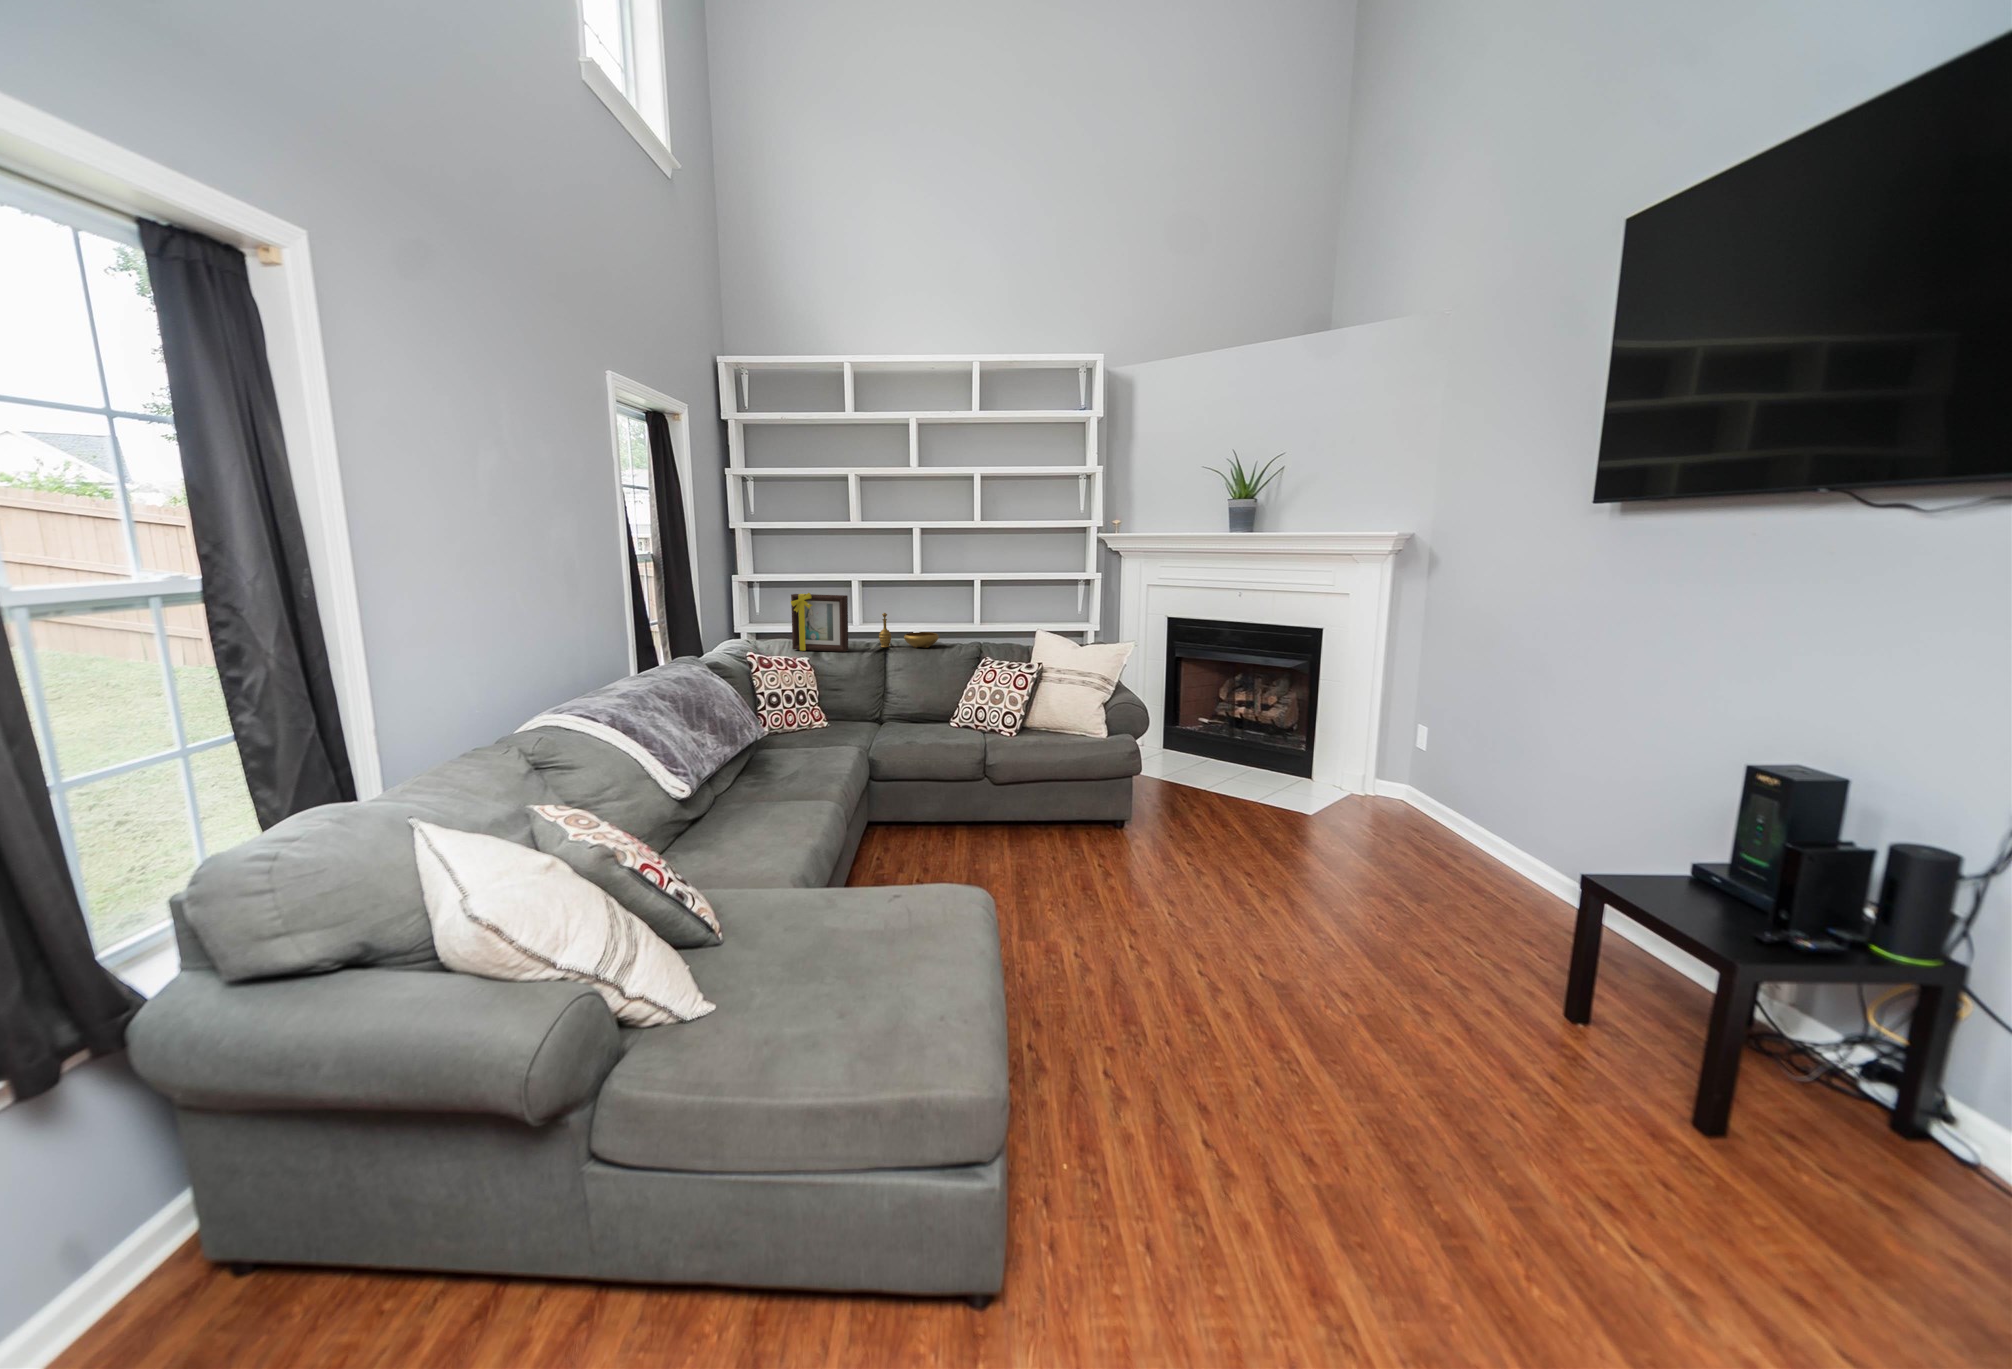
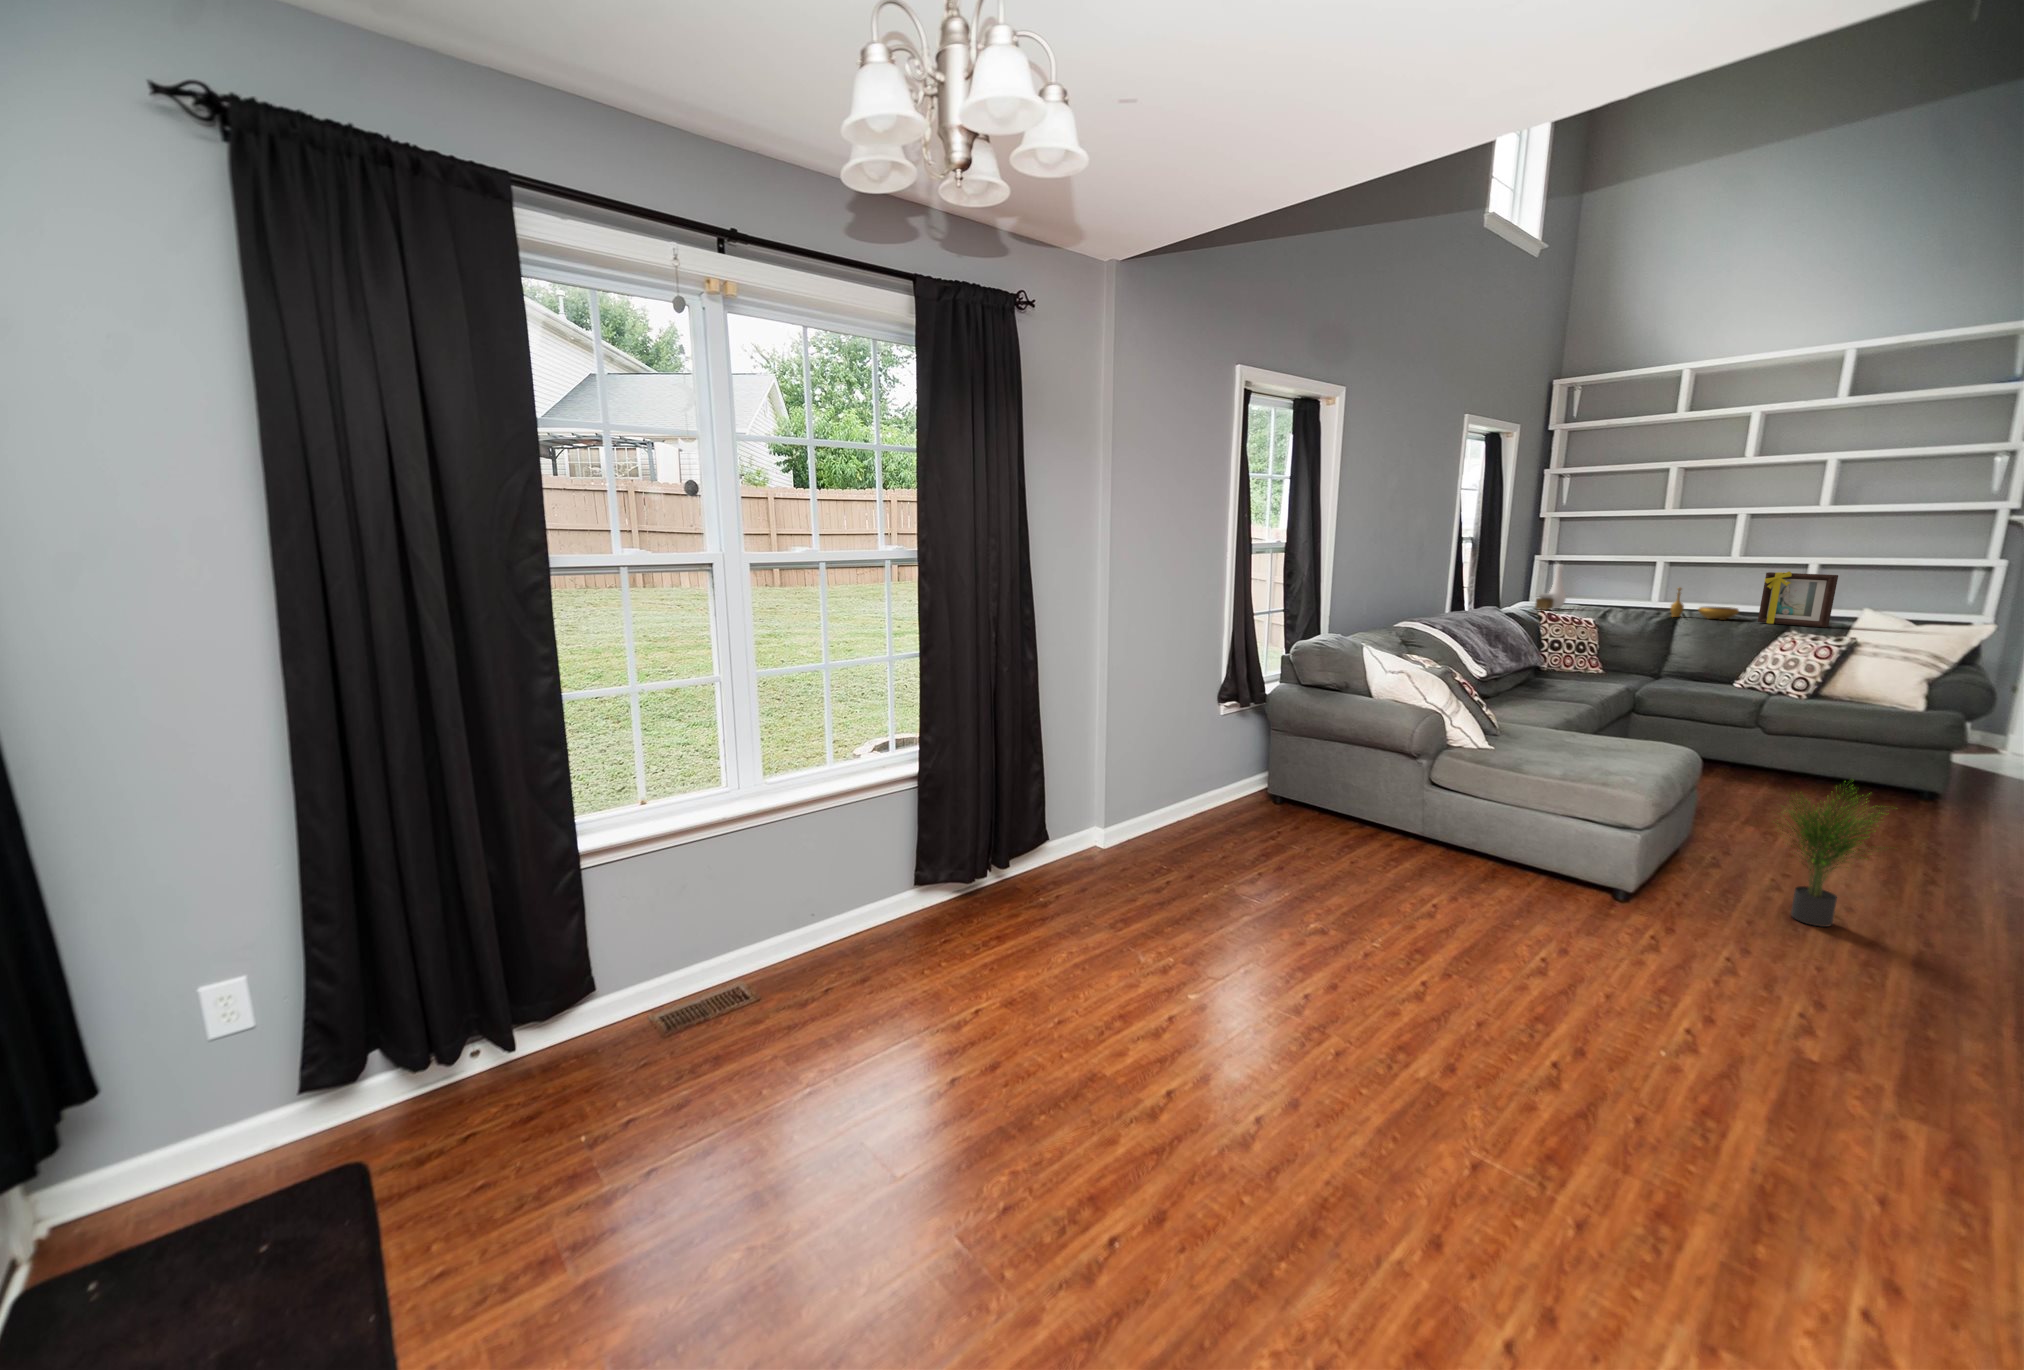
vase: none [741,589,774,648] -> present [1535,565,1566,610]
picture frame: present [791,593,848,652] -> present [1758,571,1838,627]
potted plant: none [1140,942,1301,1196] -> present [1785,783,1884,927]

